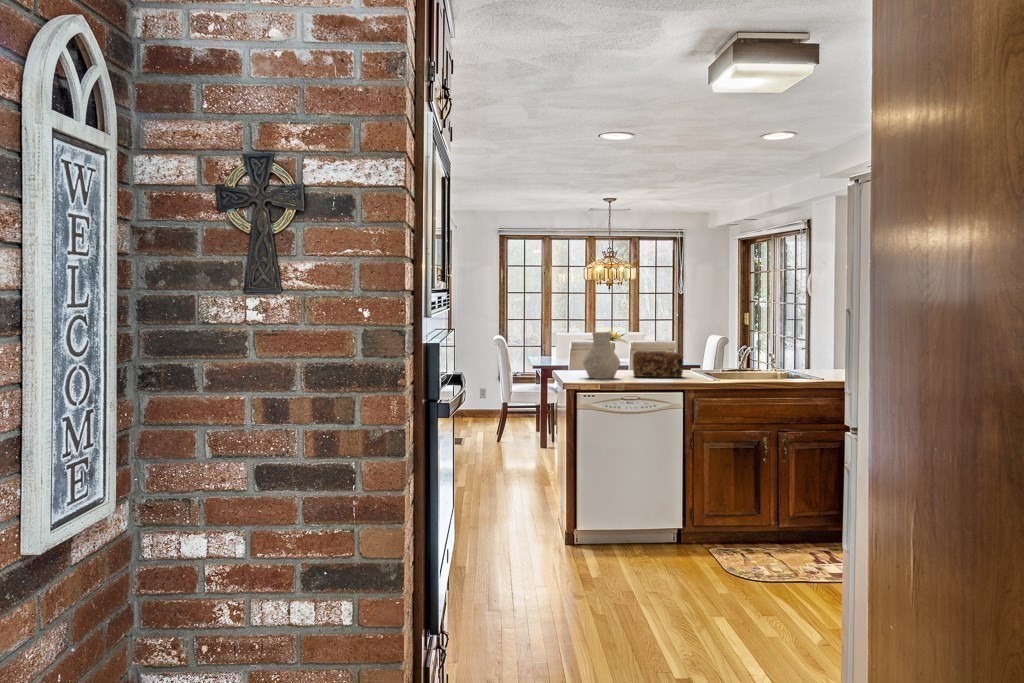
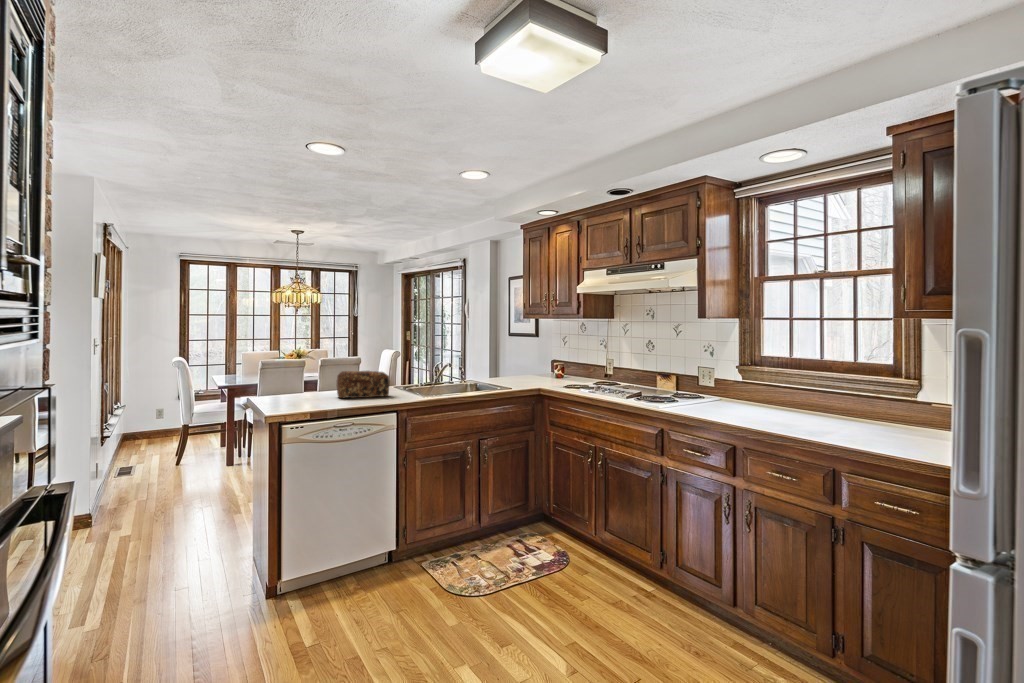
vase: present [583,332,620,379] -> none [284,353,326,403]

